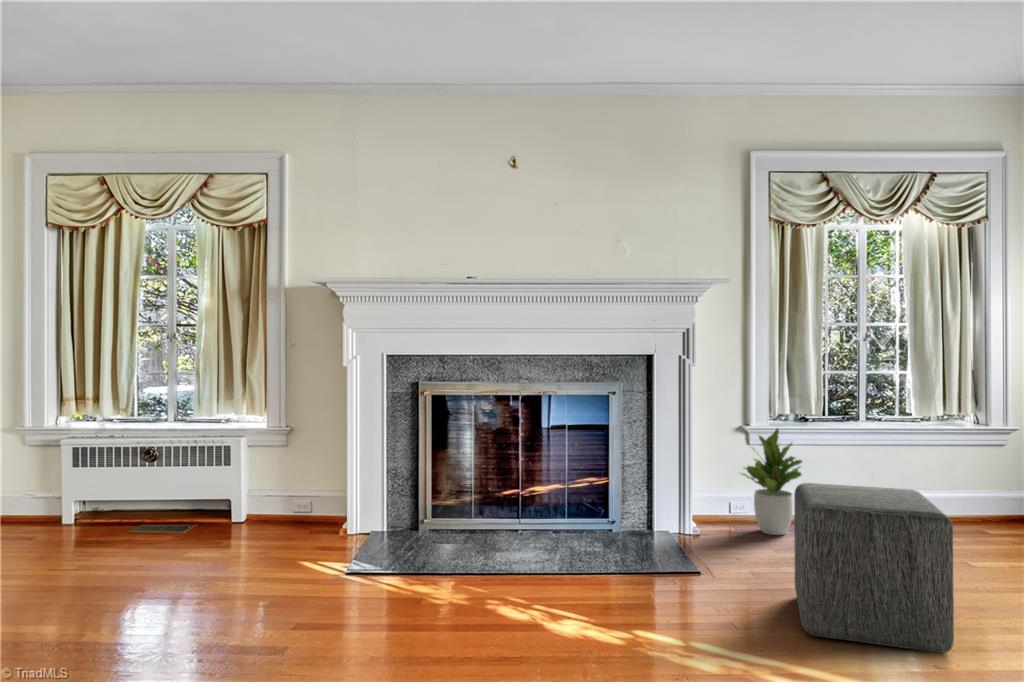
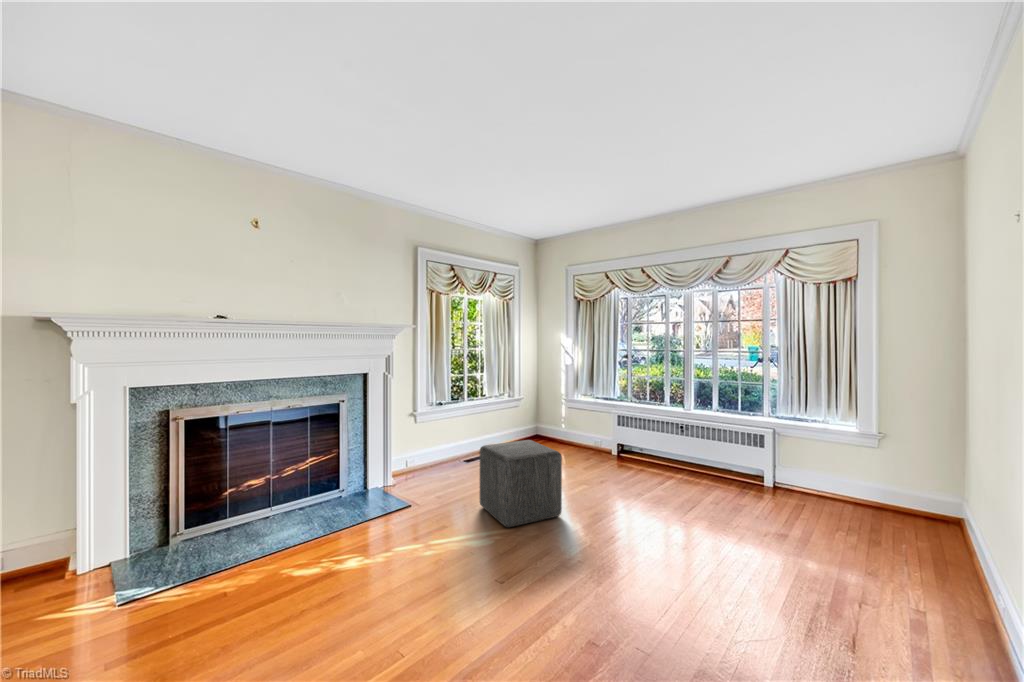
potted plant: present [742,428,802,535] -> none [414,412,453,475]

